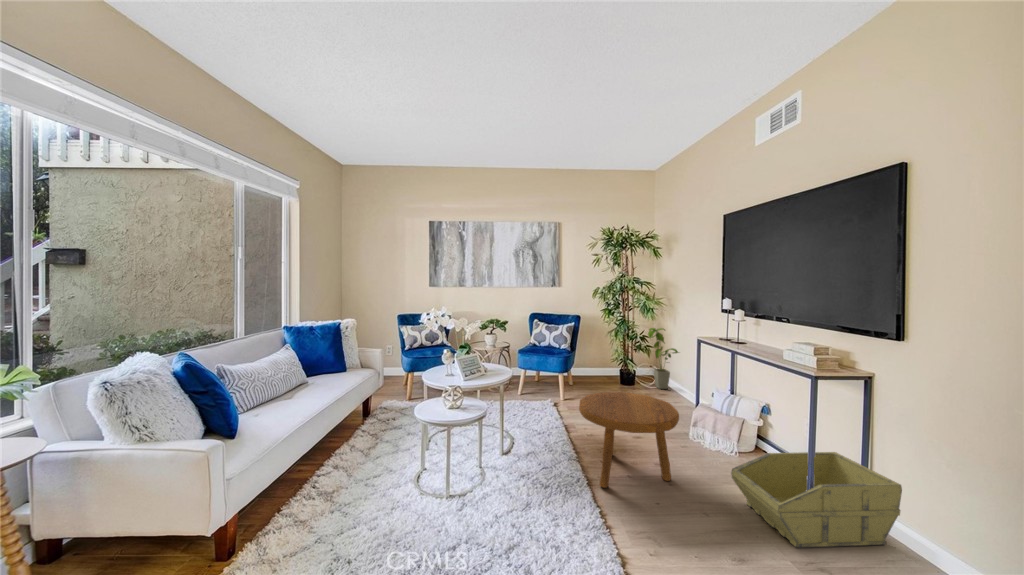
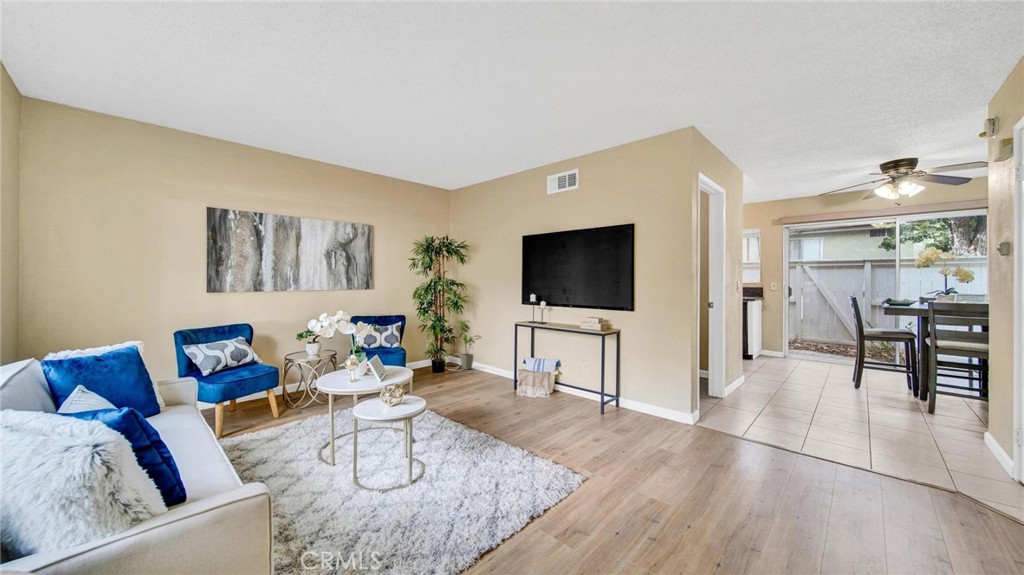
footstool: present [579,392,679,488] -> none [476,367,545,435]
storage bin: present [731,452,902,547] -> none [573,376,637,425]

